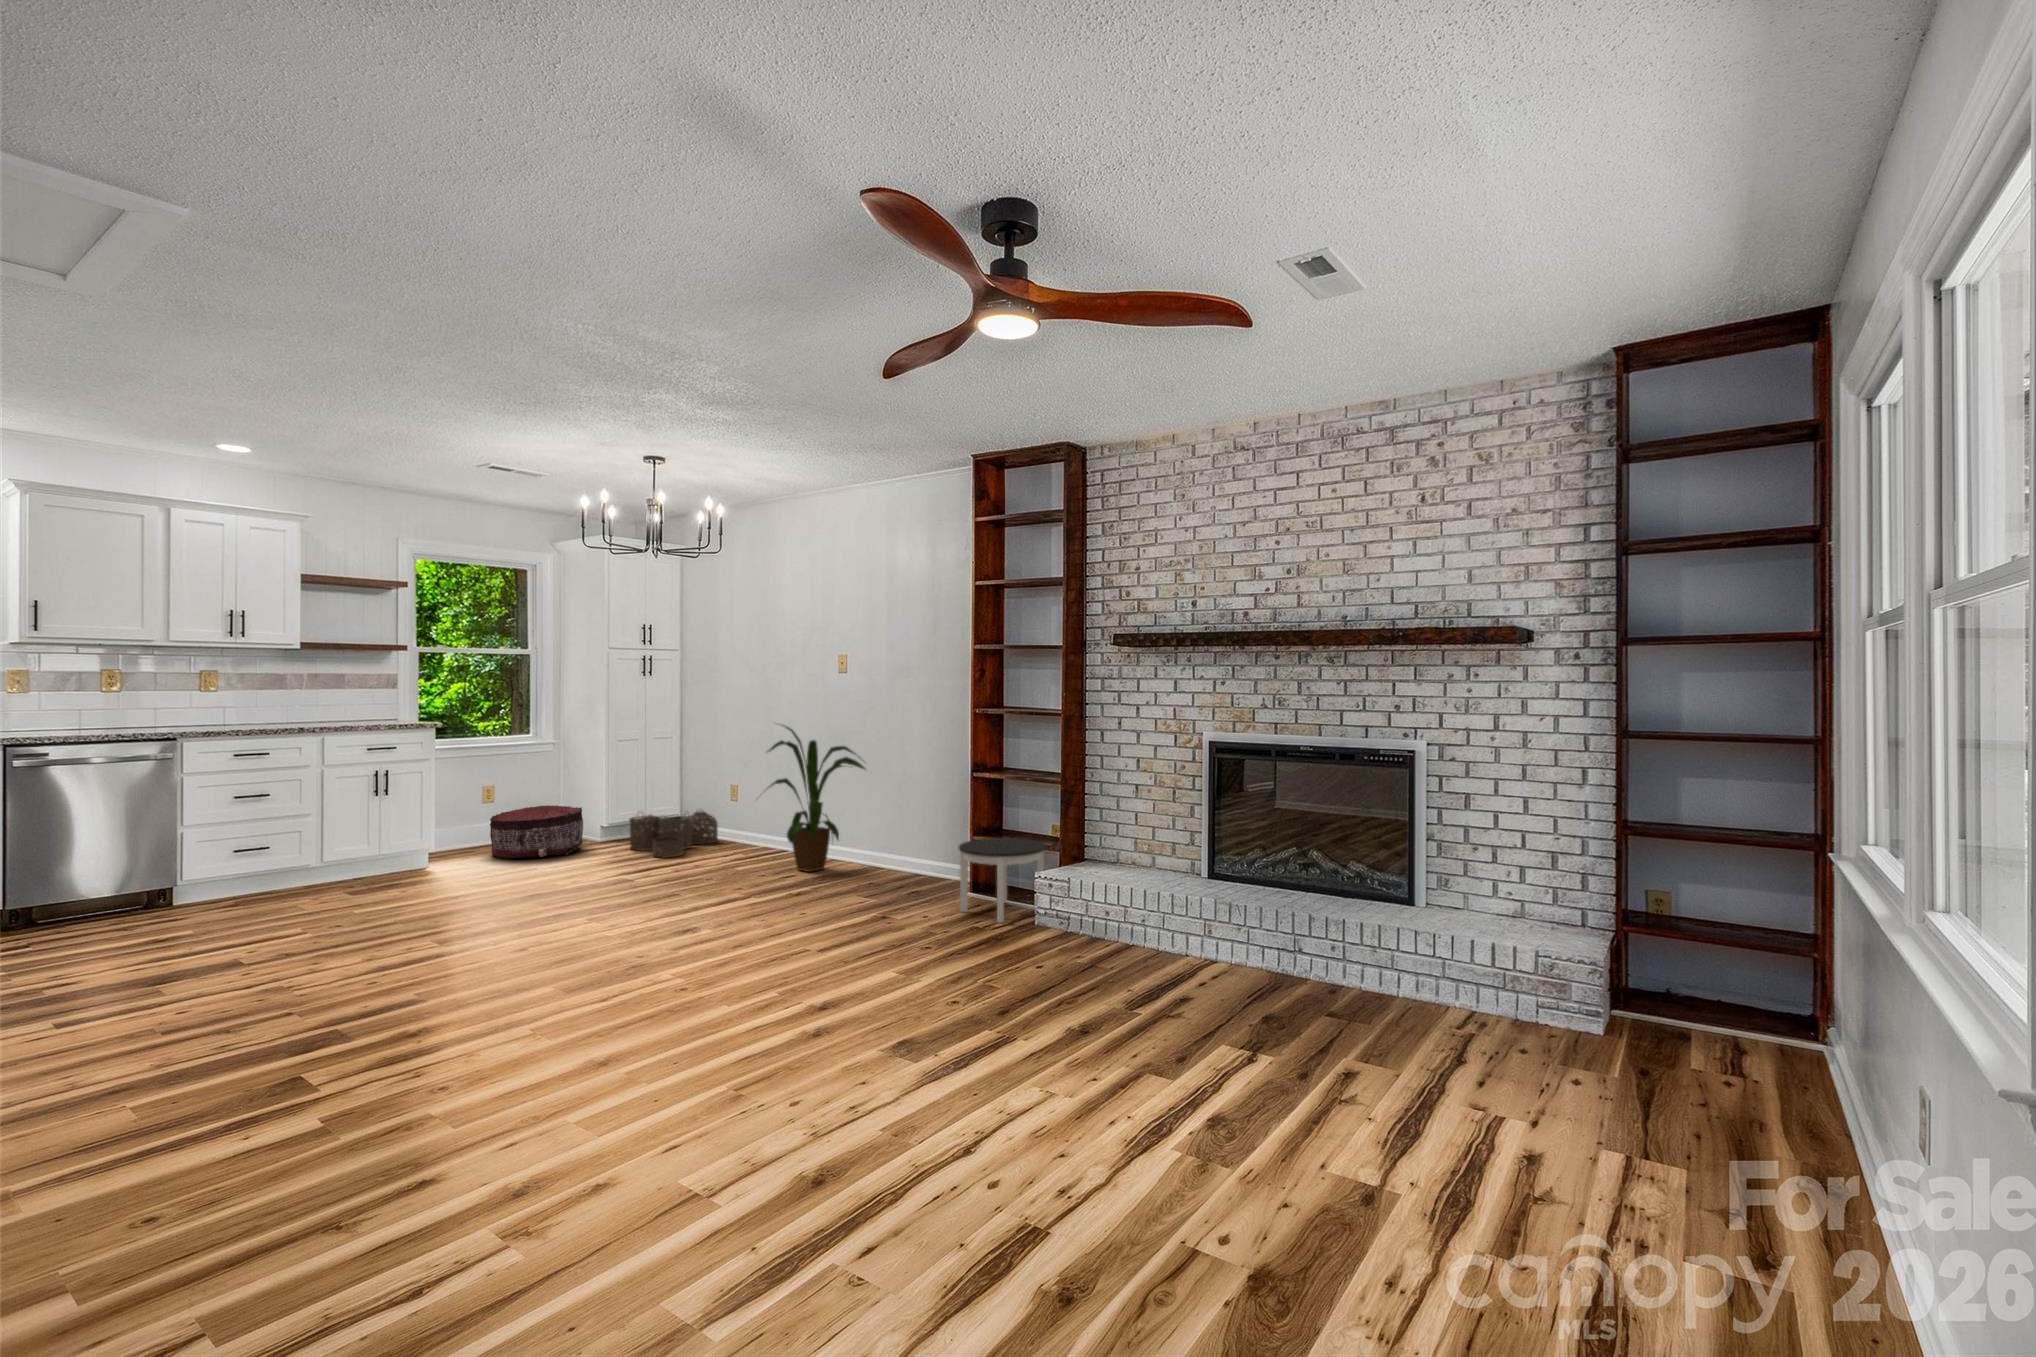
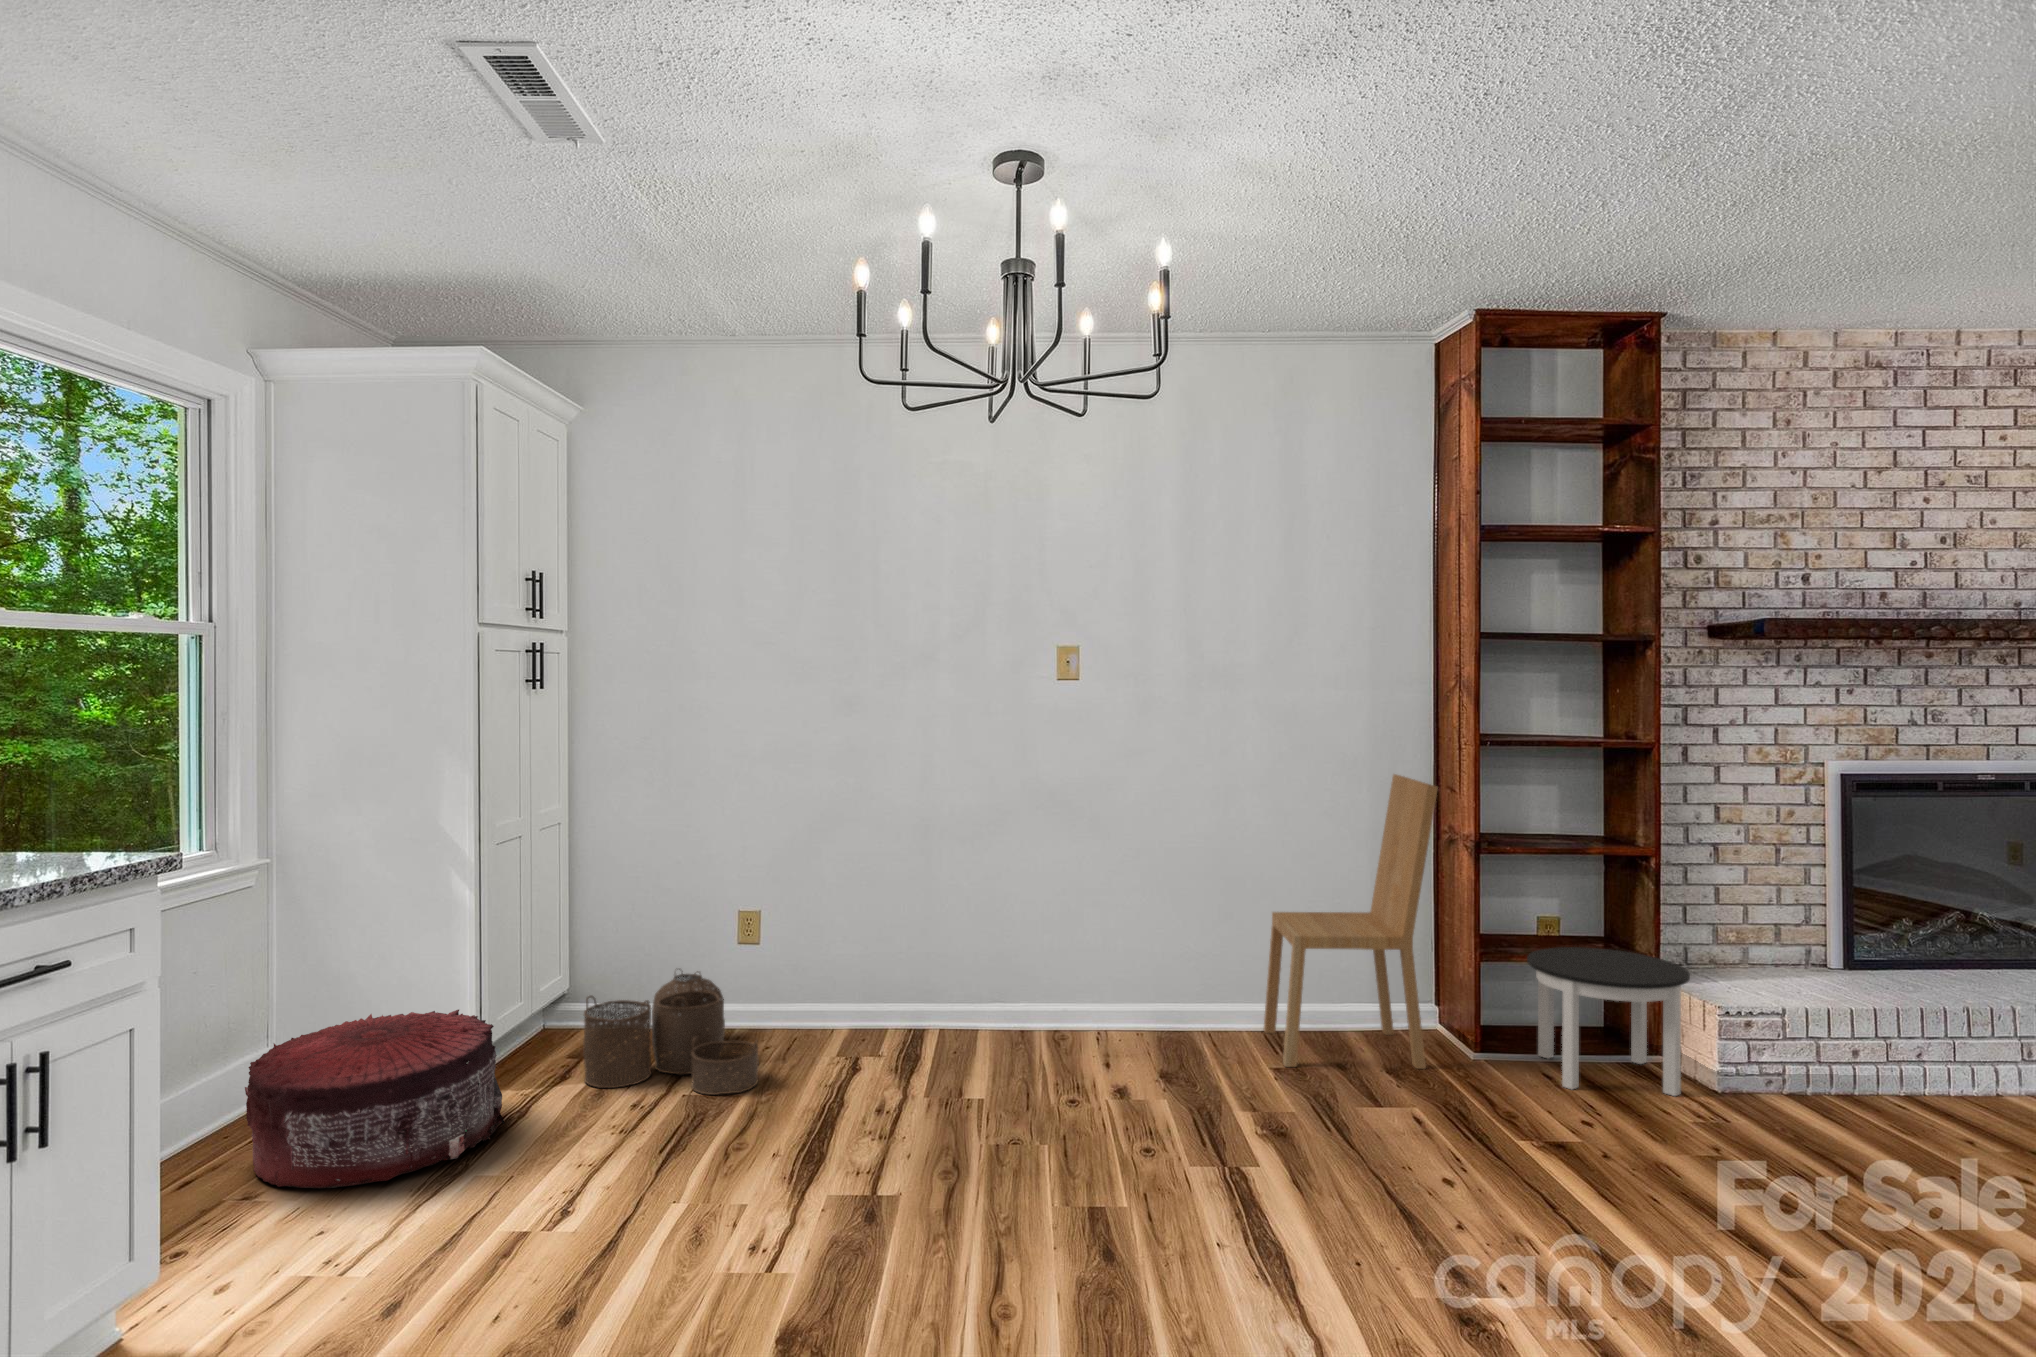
house plant: present [760,726,865,872] -> none [1024,780,1209,1065]
dining chair: none [873,729,977,896] -> present [1264,774,1438,1069]

